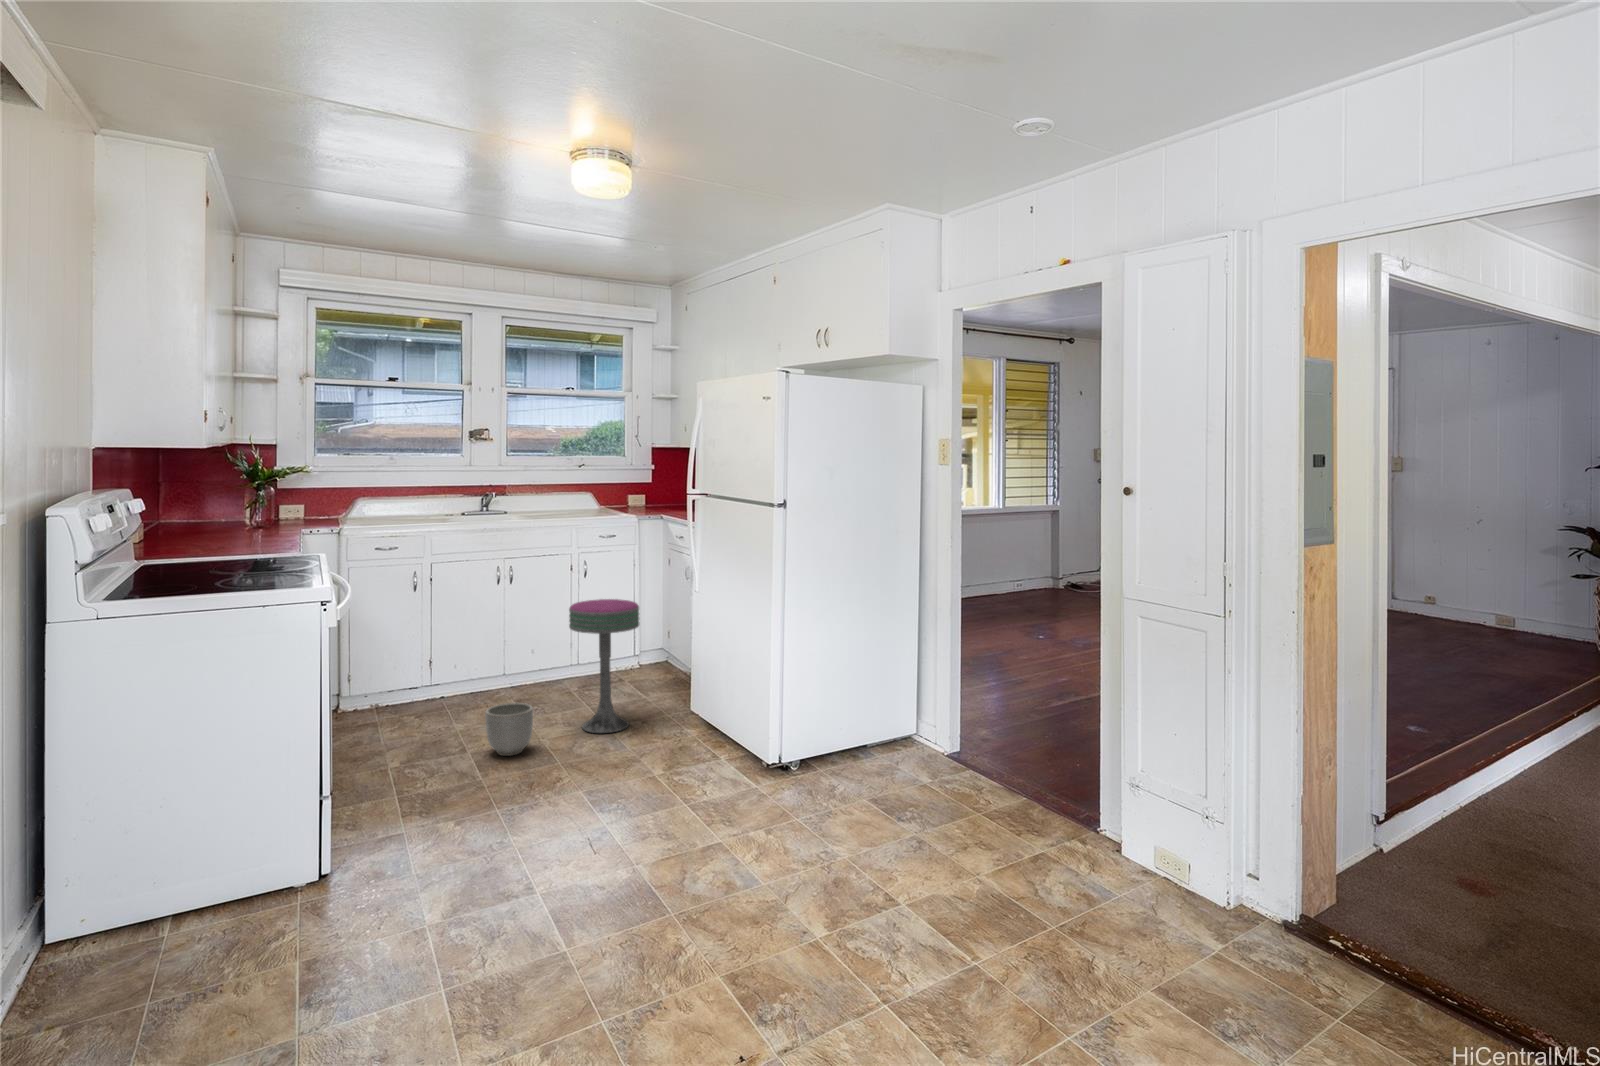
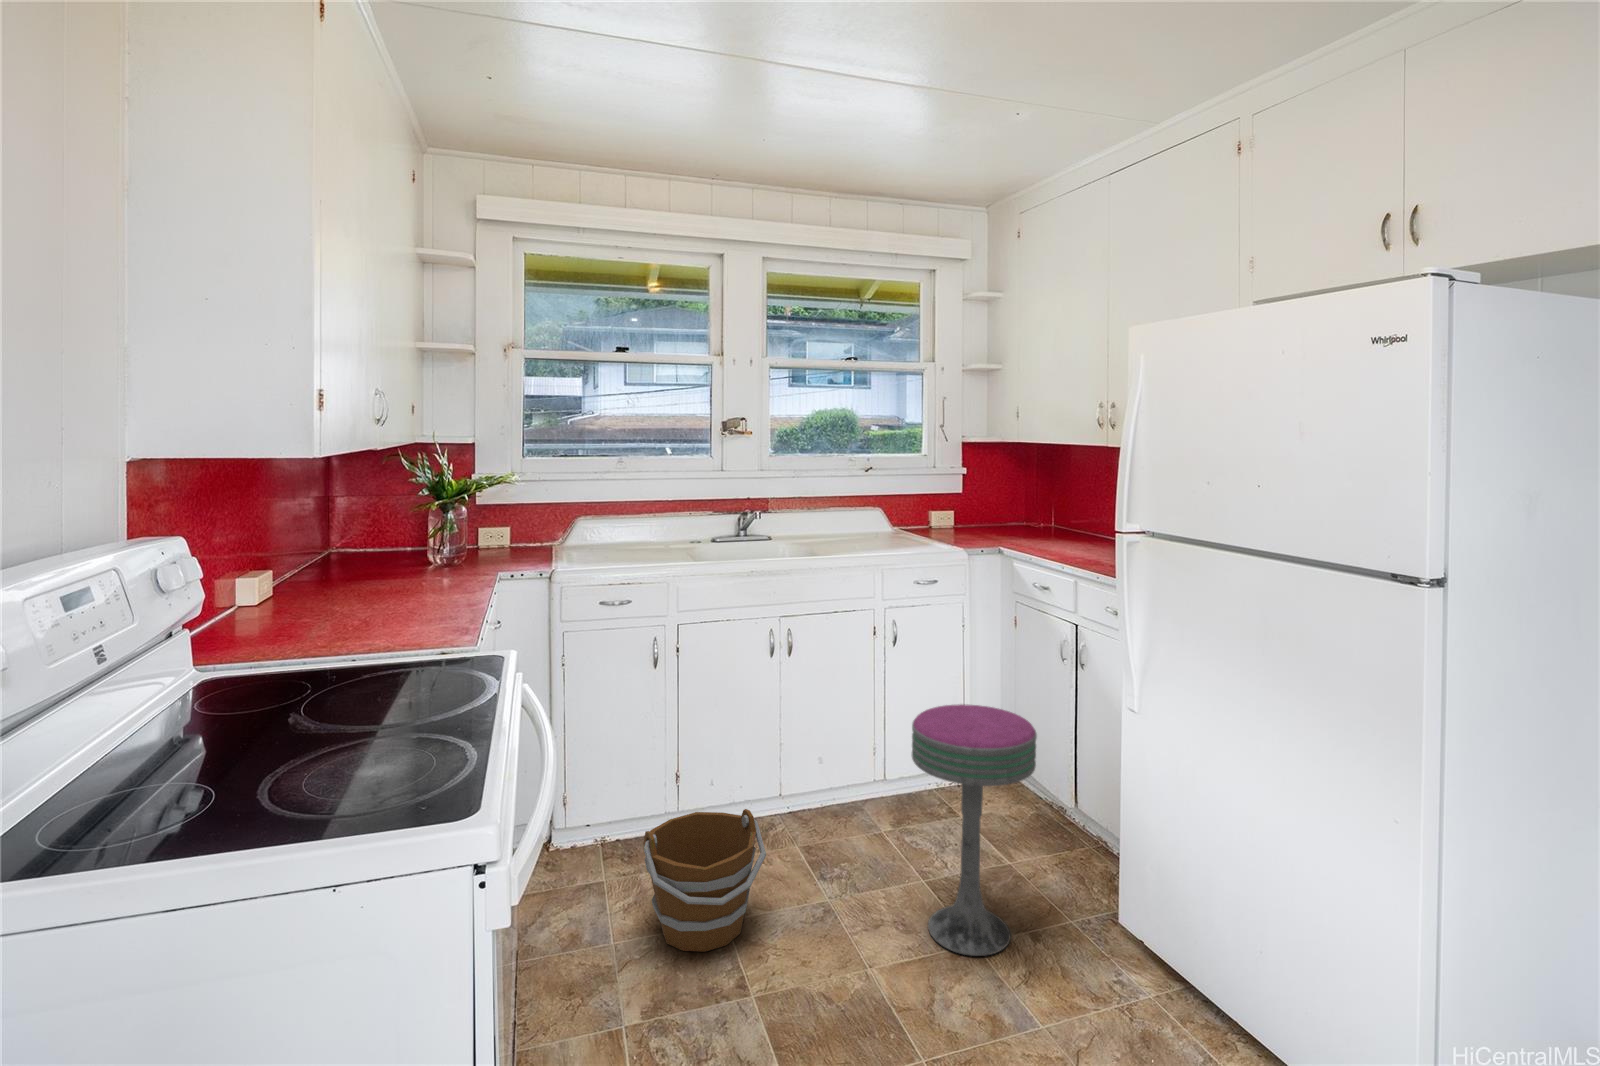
bucket: none [403,665,482,742] -> present [643,809,766,952]
planter: present [485,703,533,756] -> none [784,903,867,1016]

